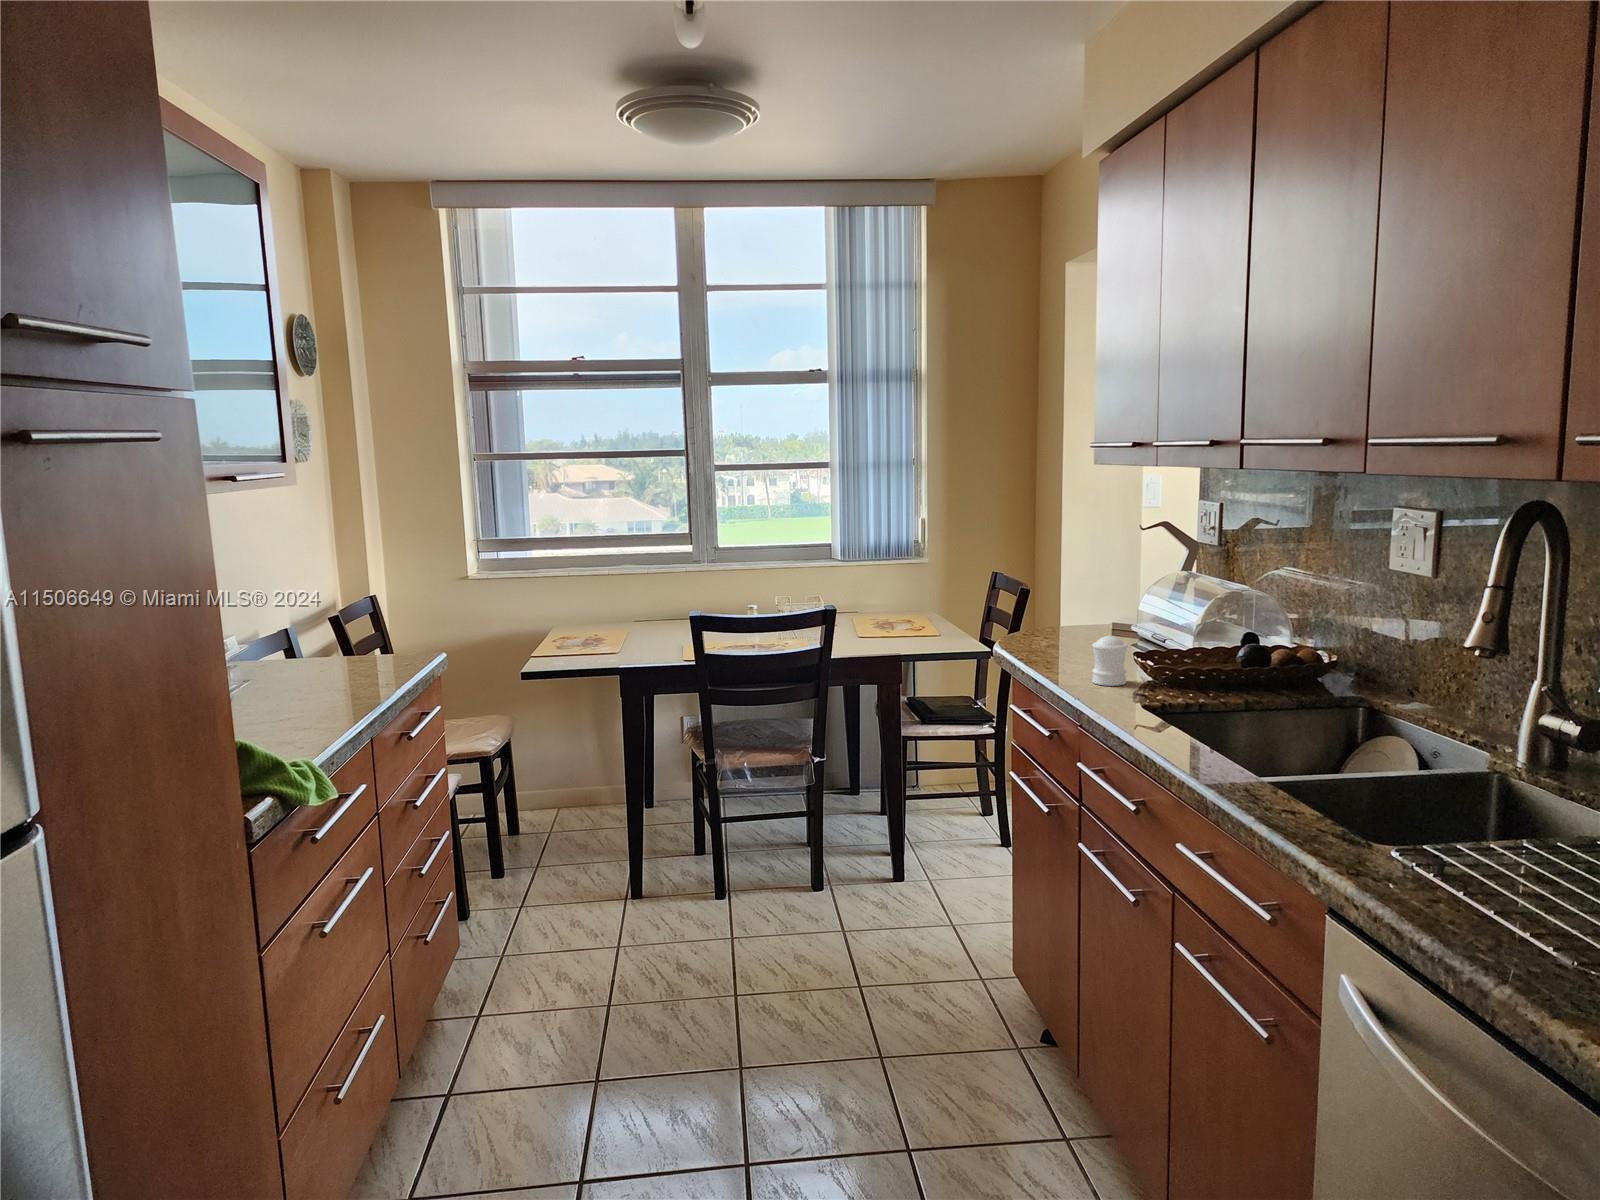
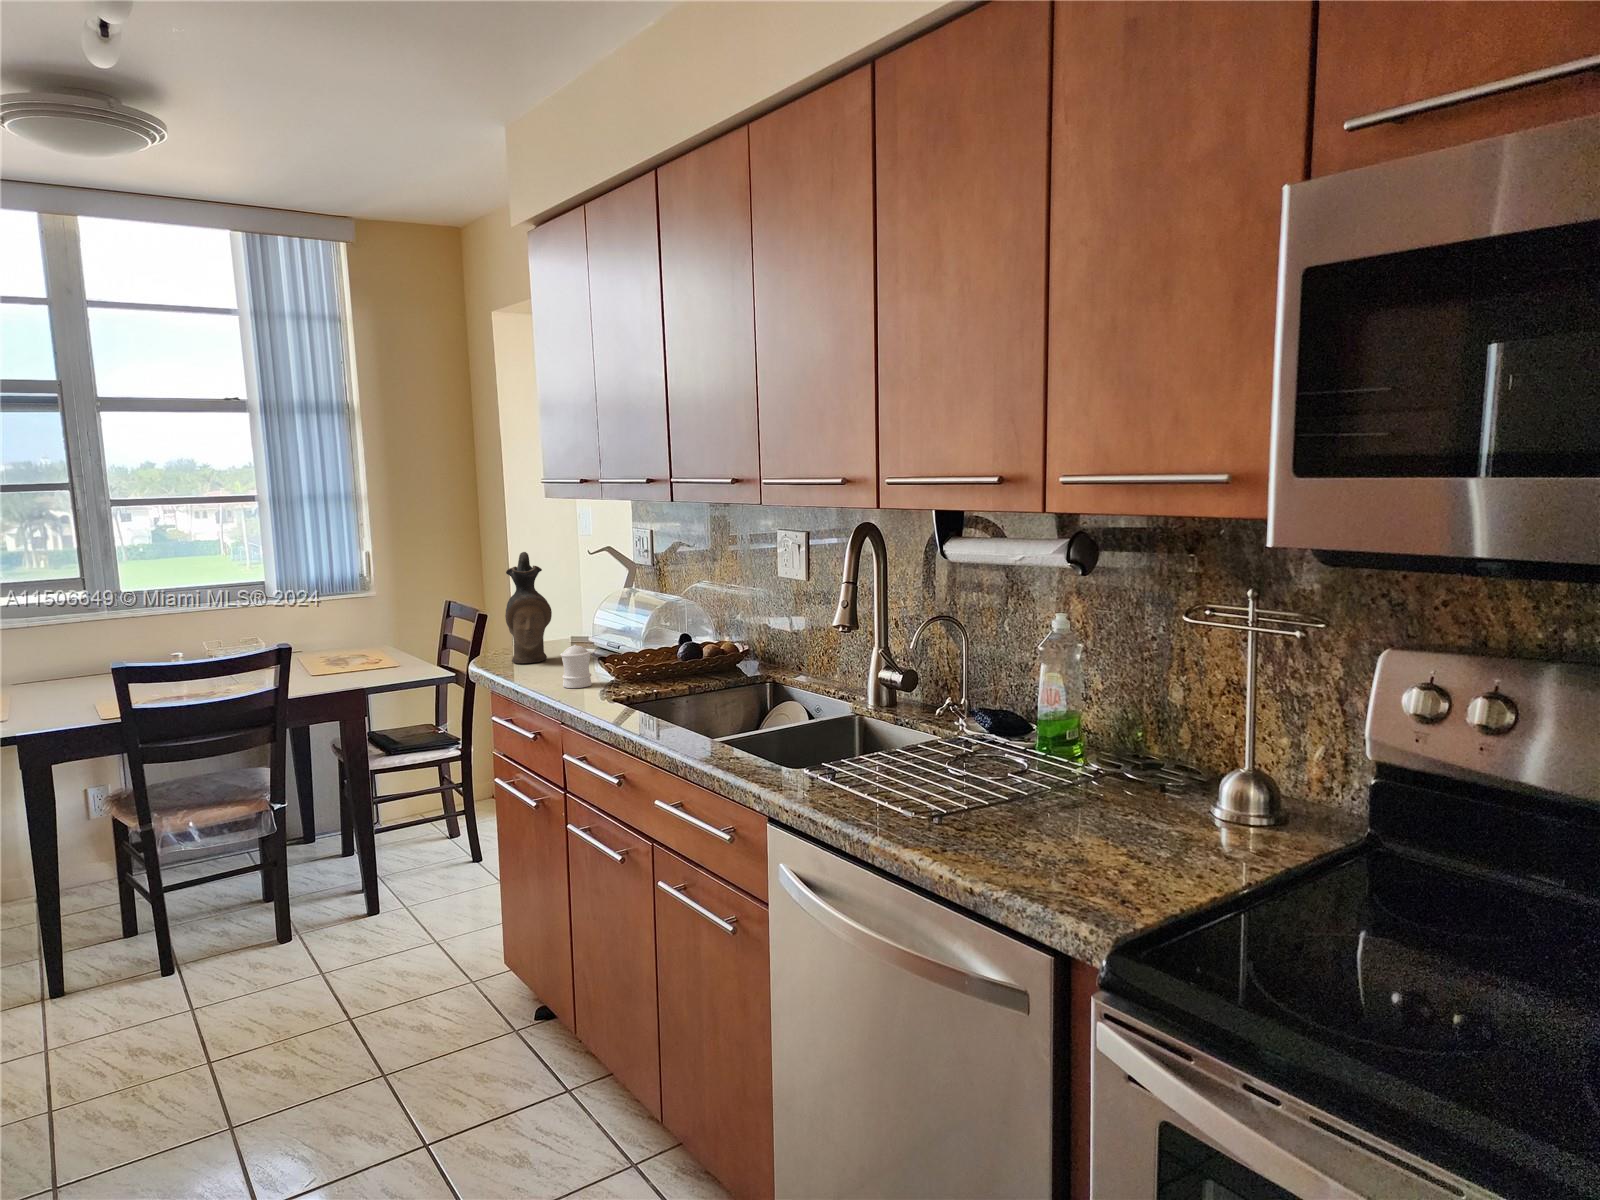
ceramic pitcher: none [1039,523,1091,648] -> present [505,552,552,663]

